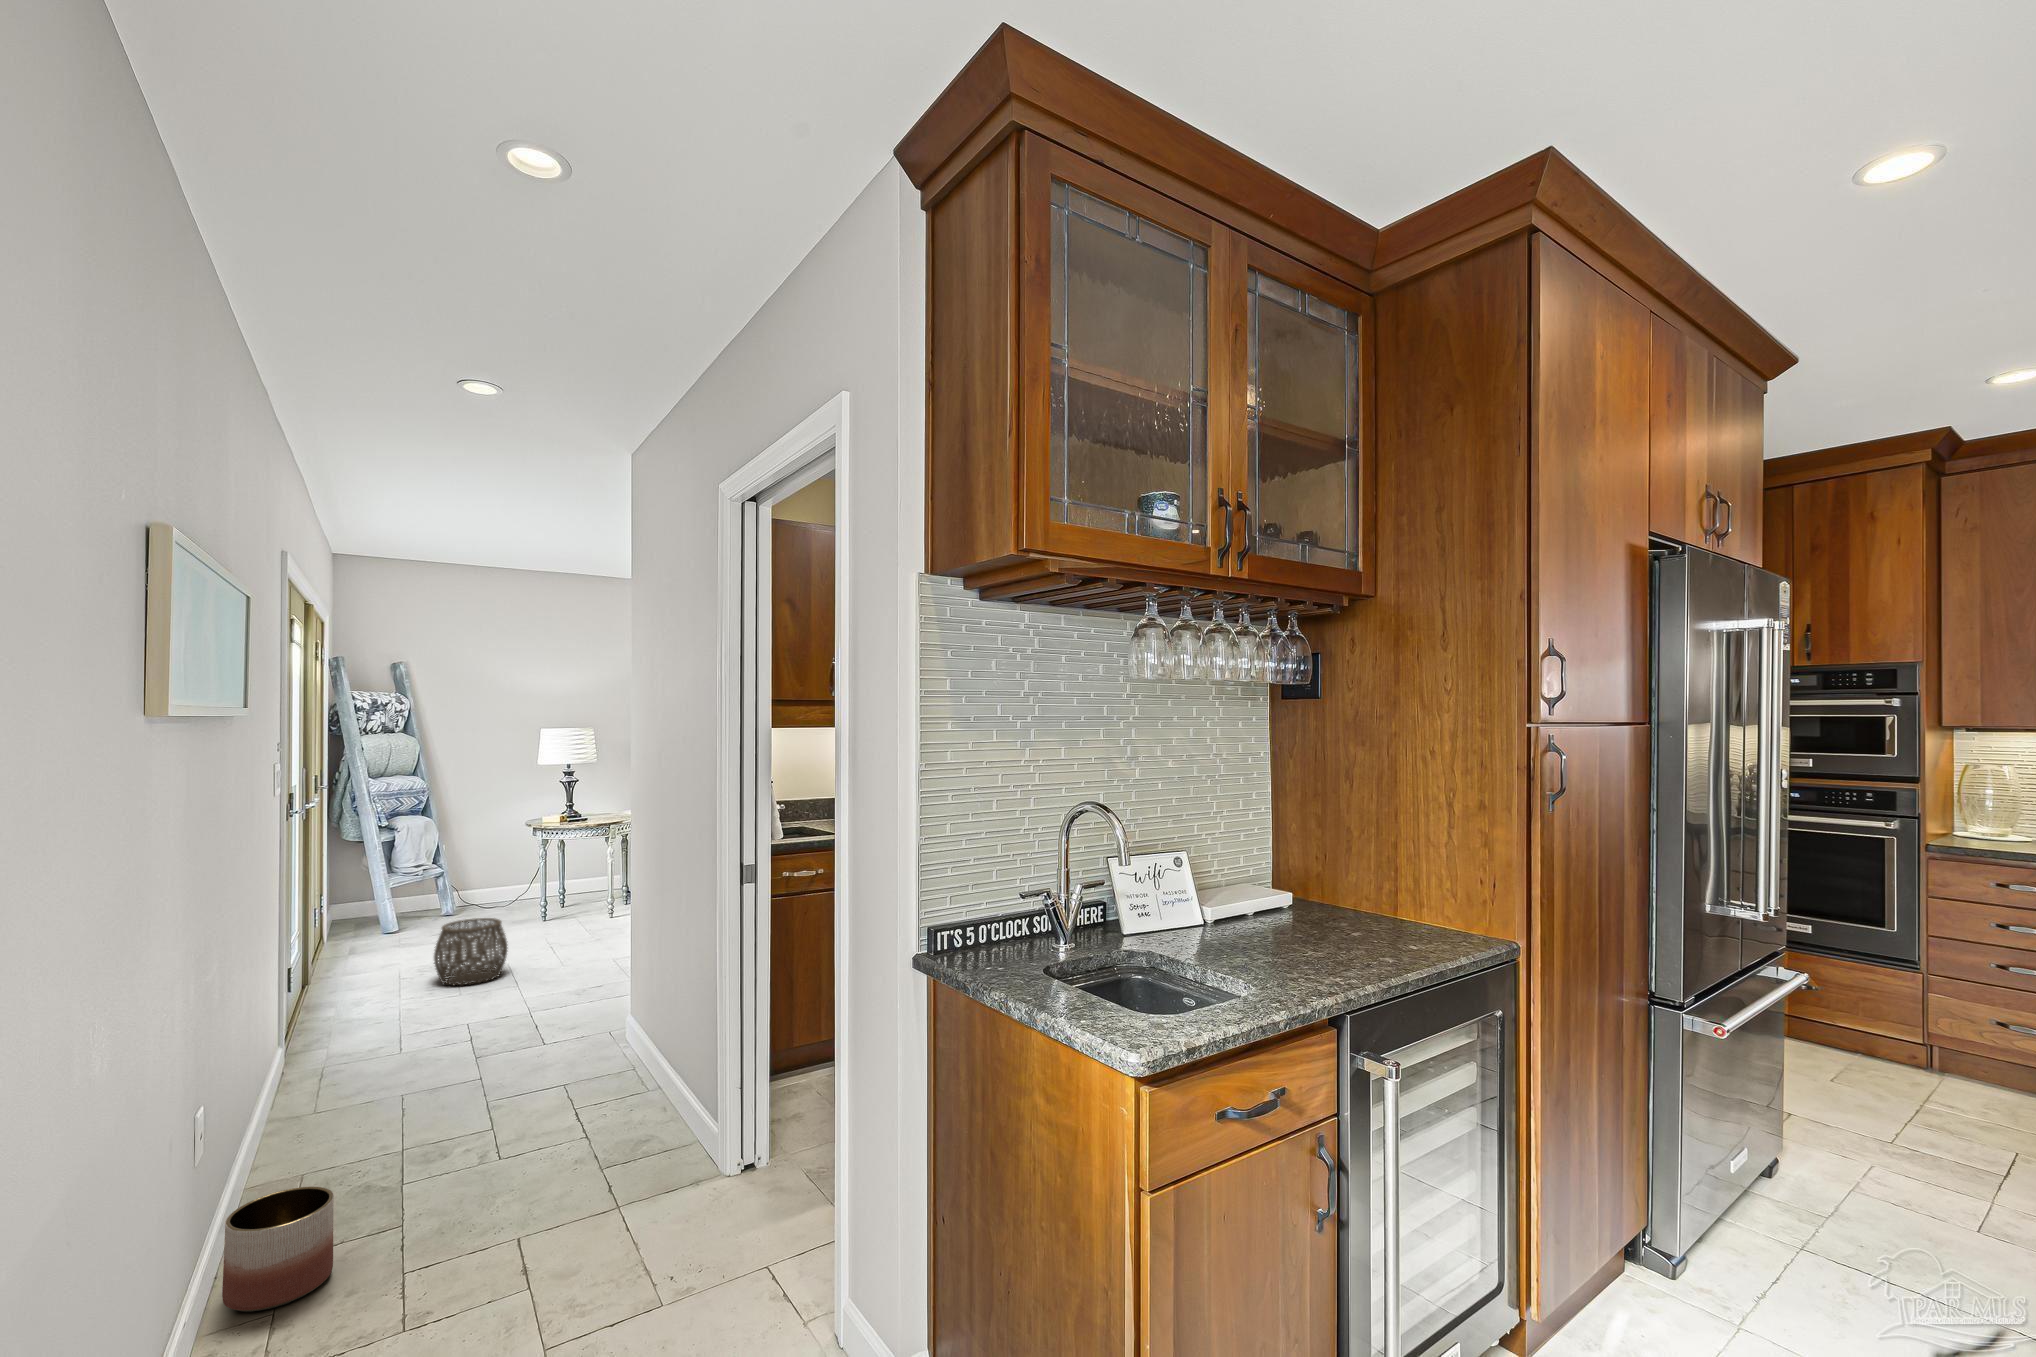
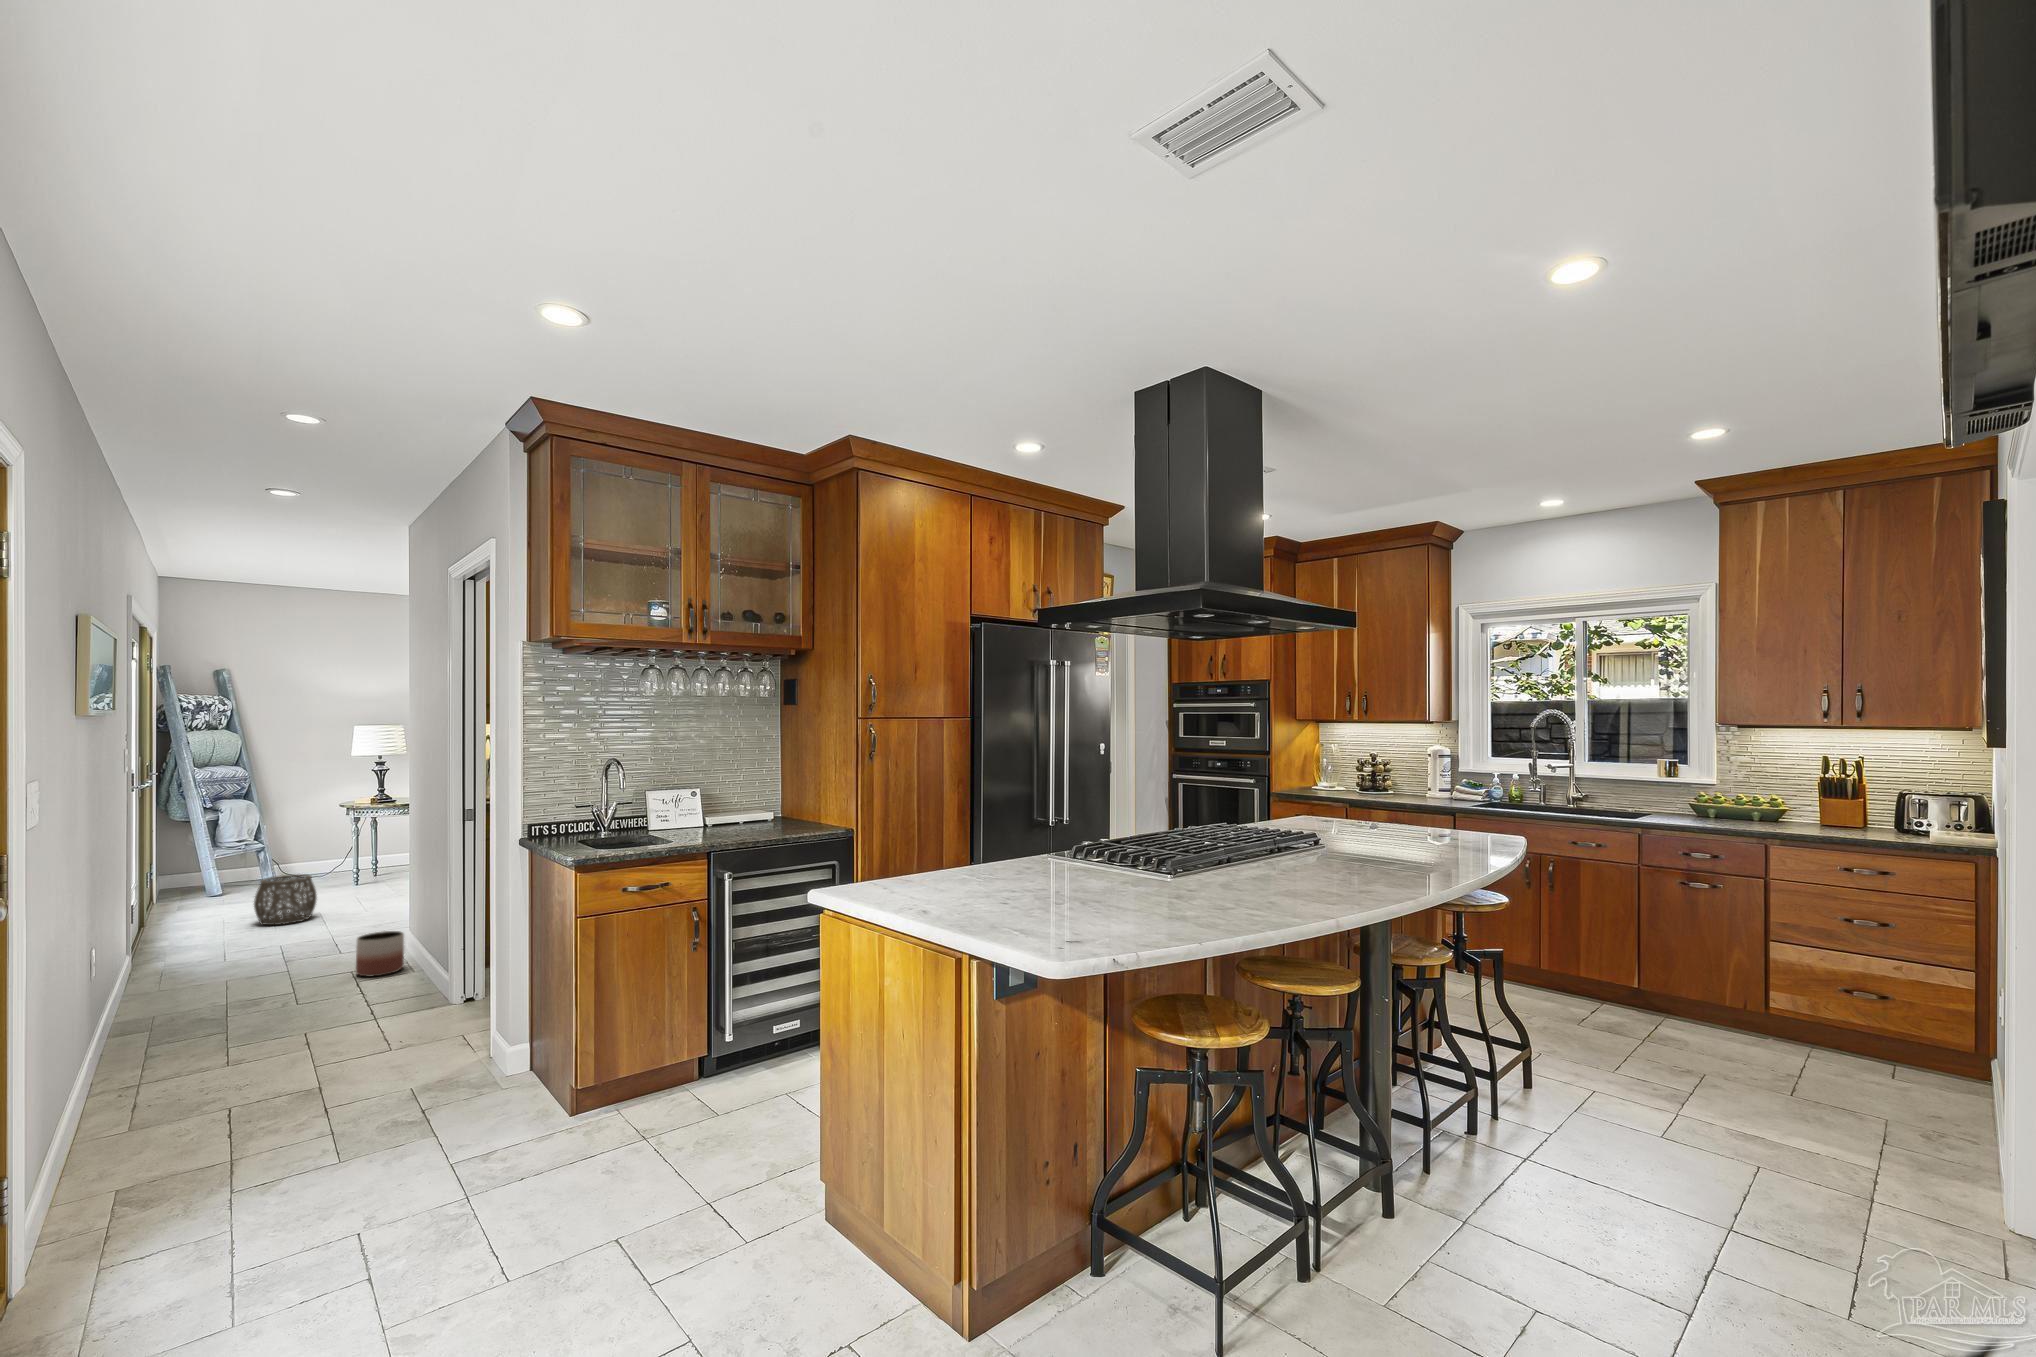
planter: present [222,1187,334,1311] -> present [356,931,404,976]

